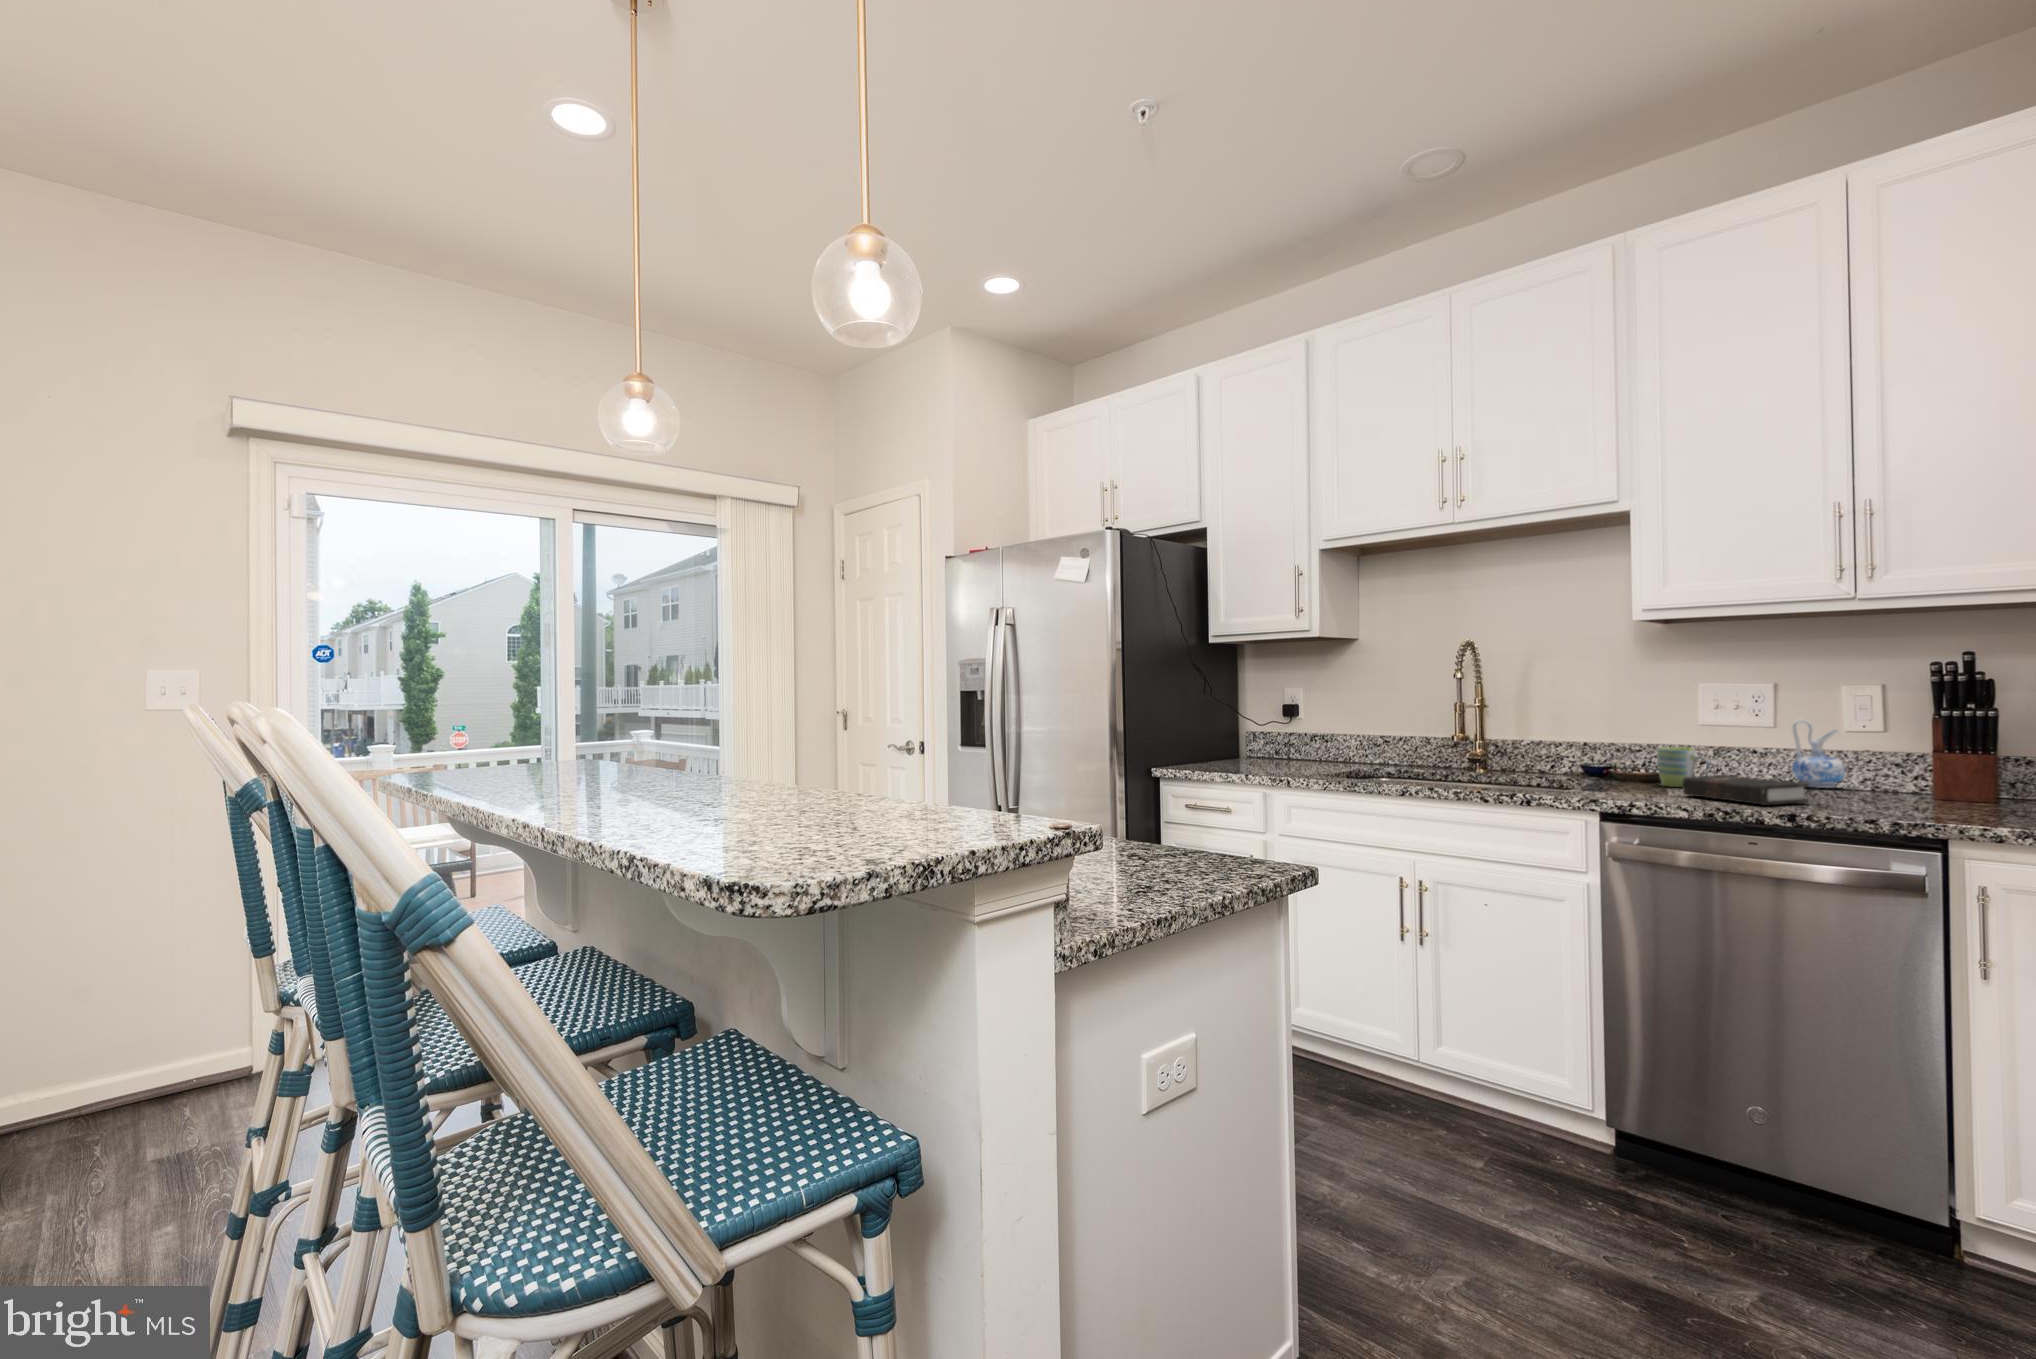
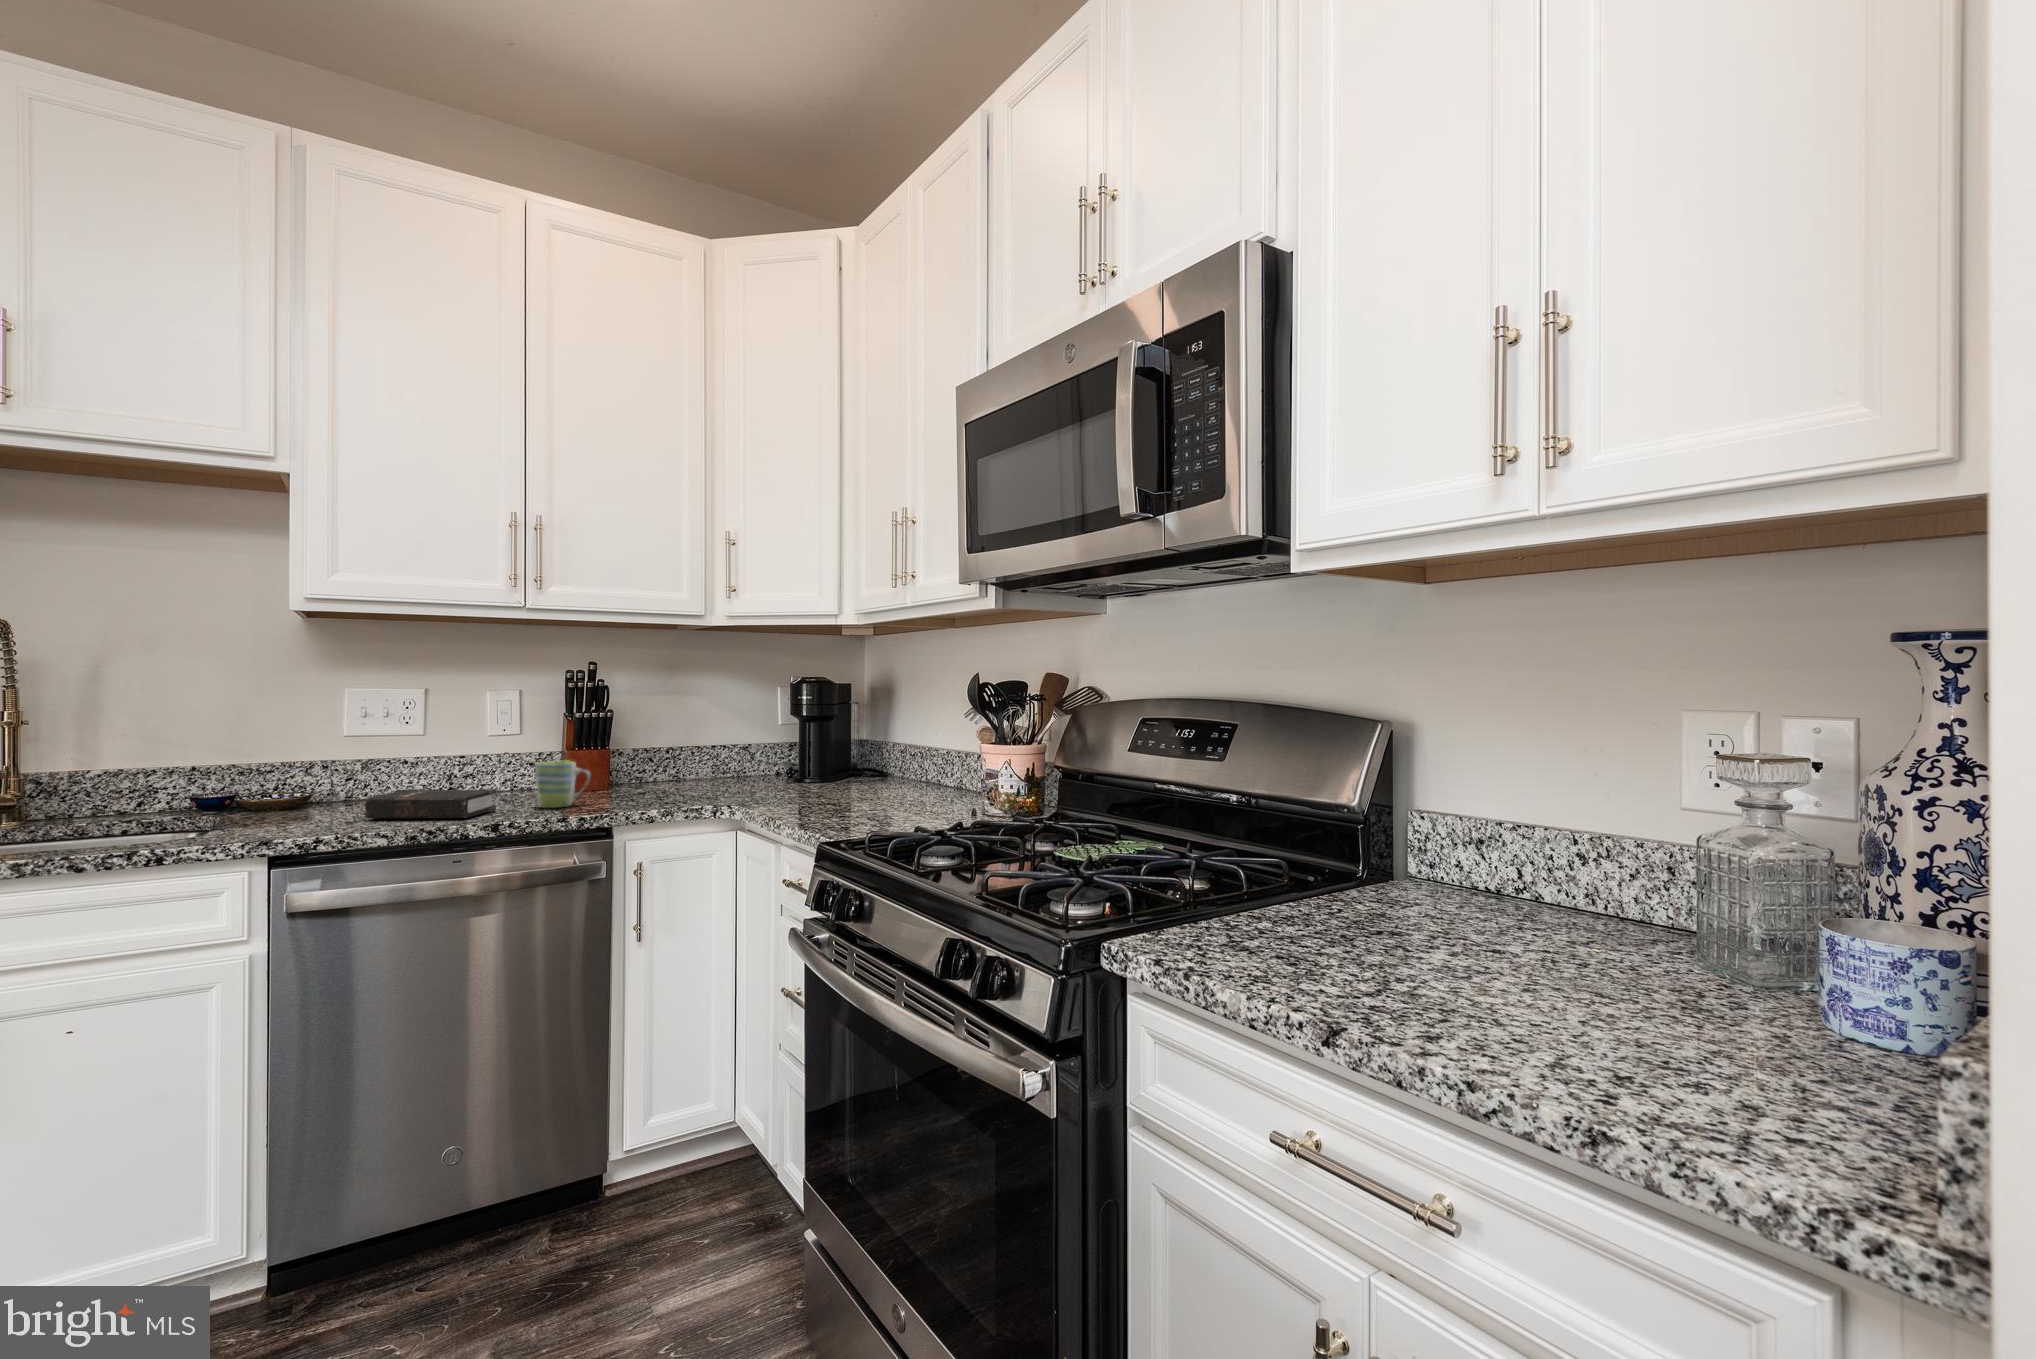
ceramic pitcher: present [1792,719,1845,788] -> none [447,724,494,793]
mug: present [1657,747,1710,787] -> present [535,760,590,808]

